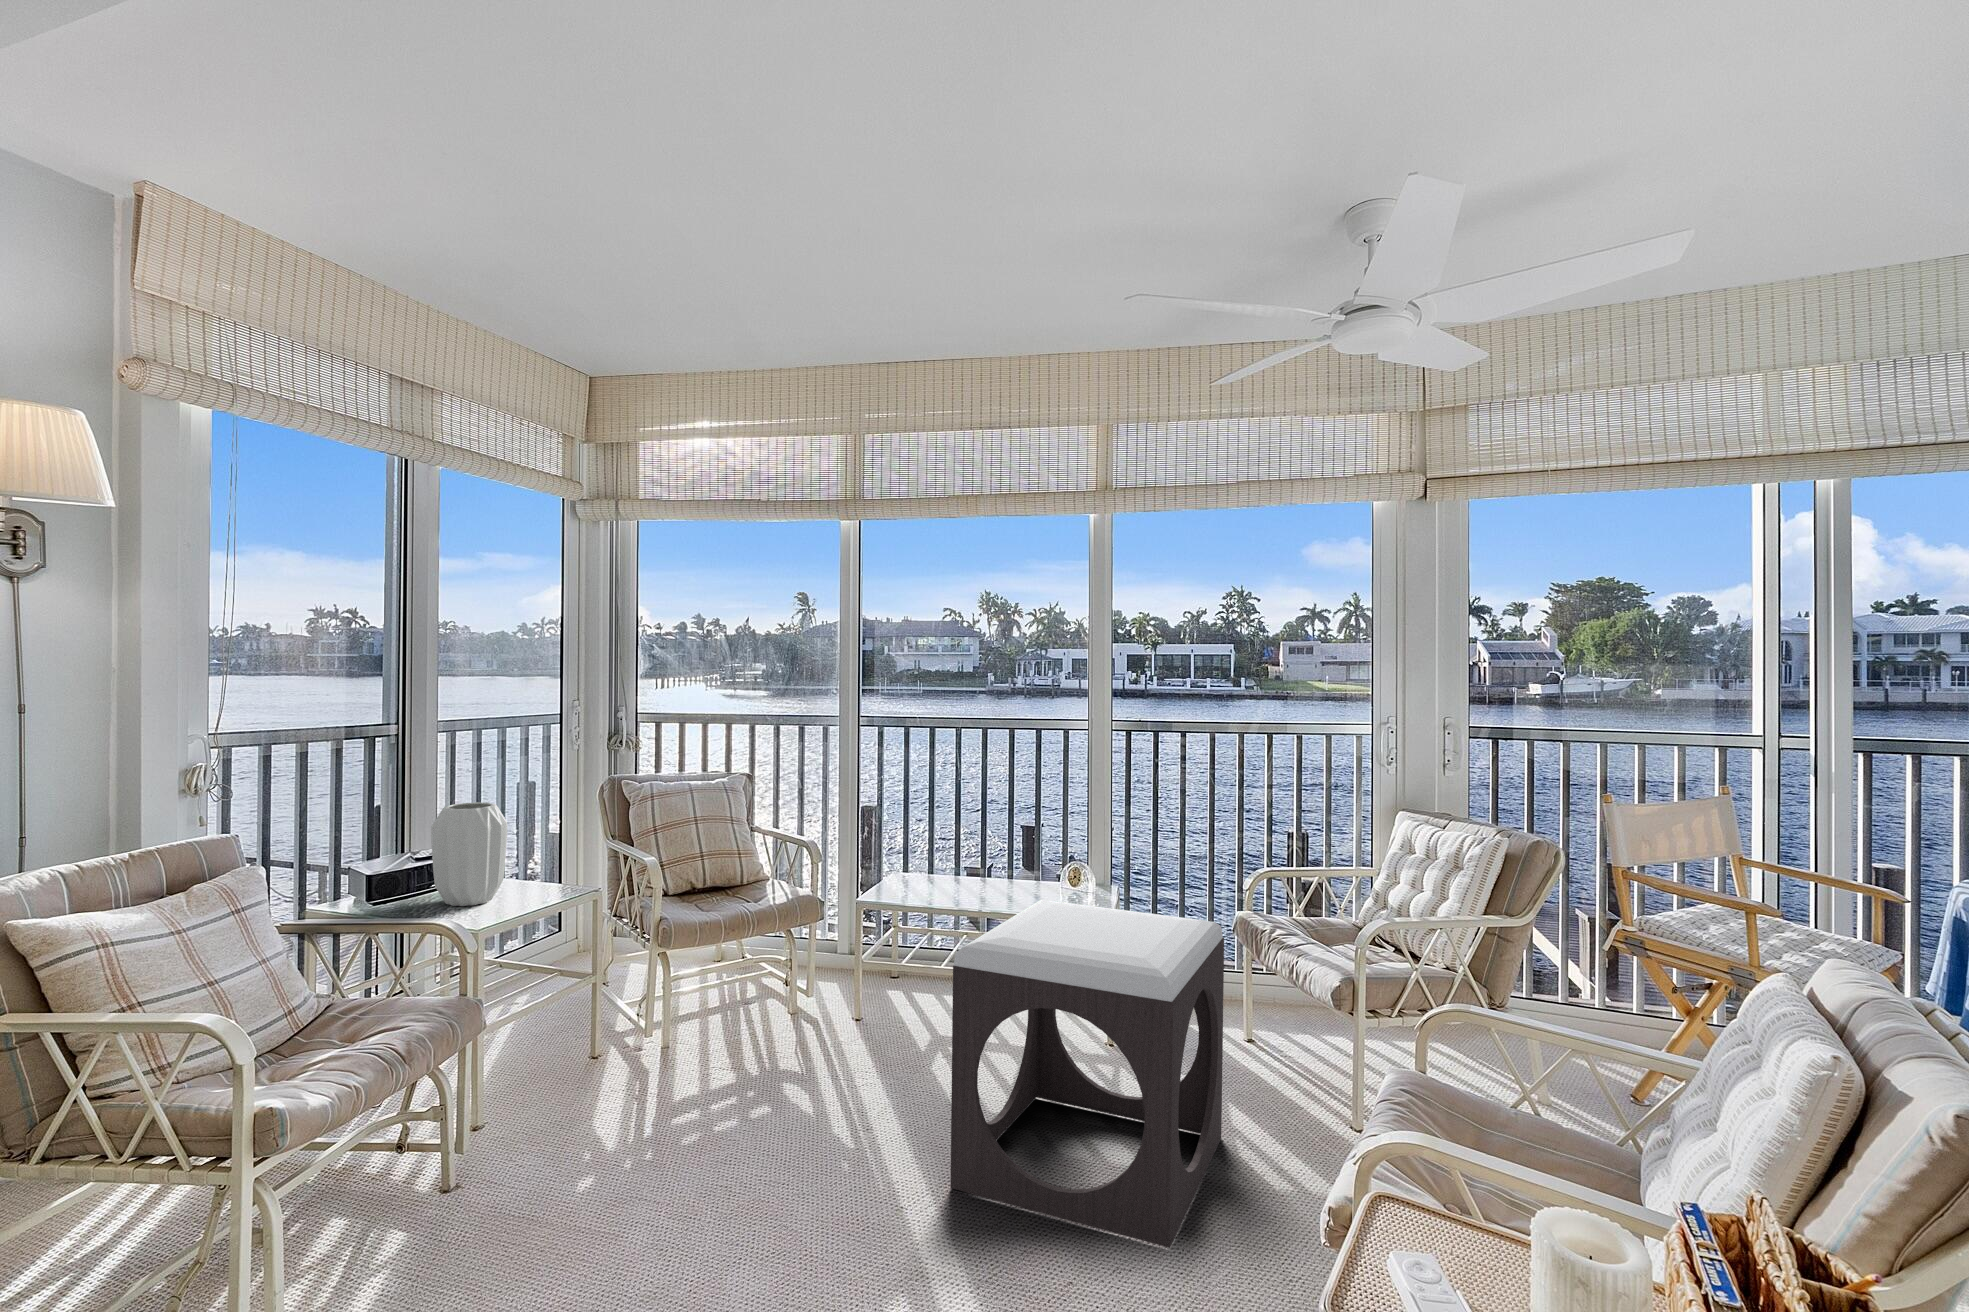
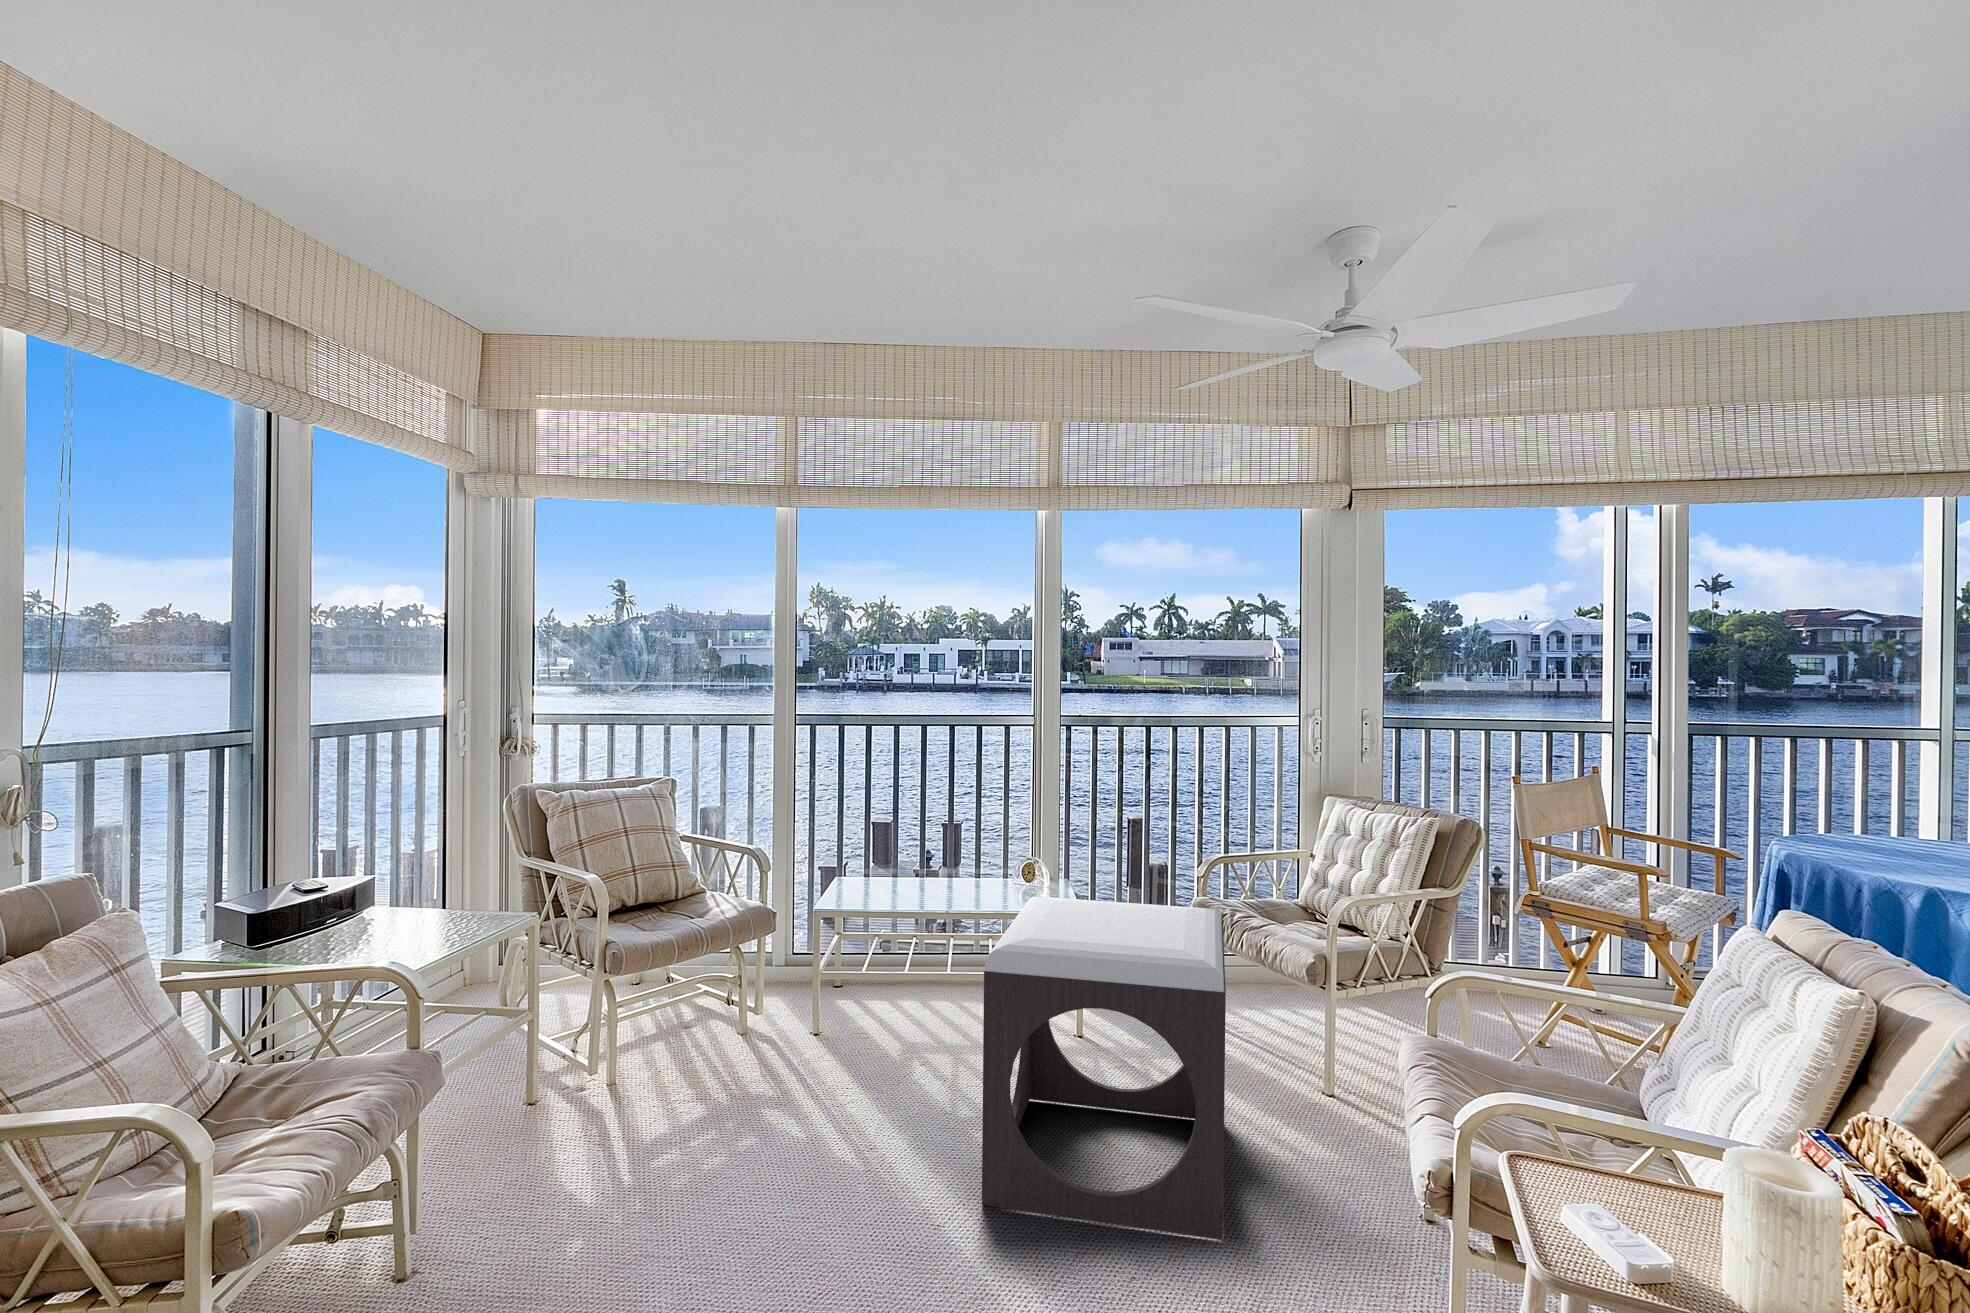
vase: present [431,802,507,906] -> none [343,820,435,942]

